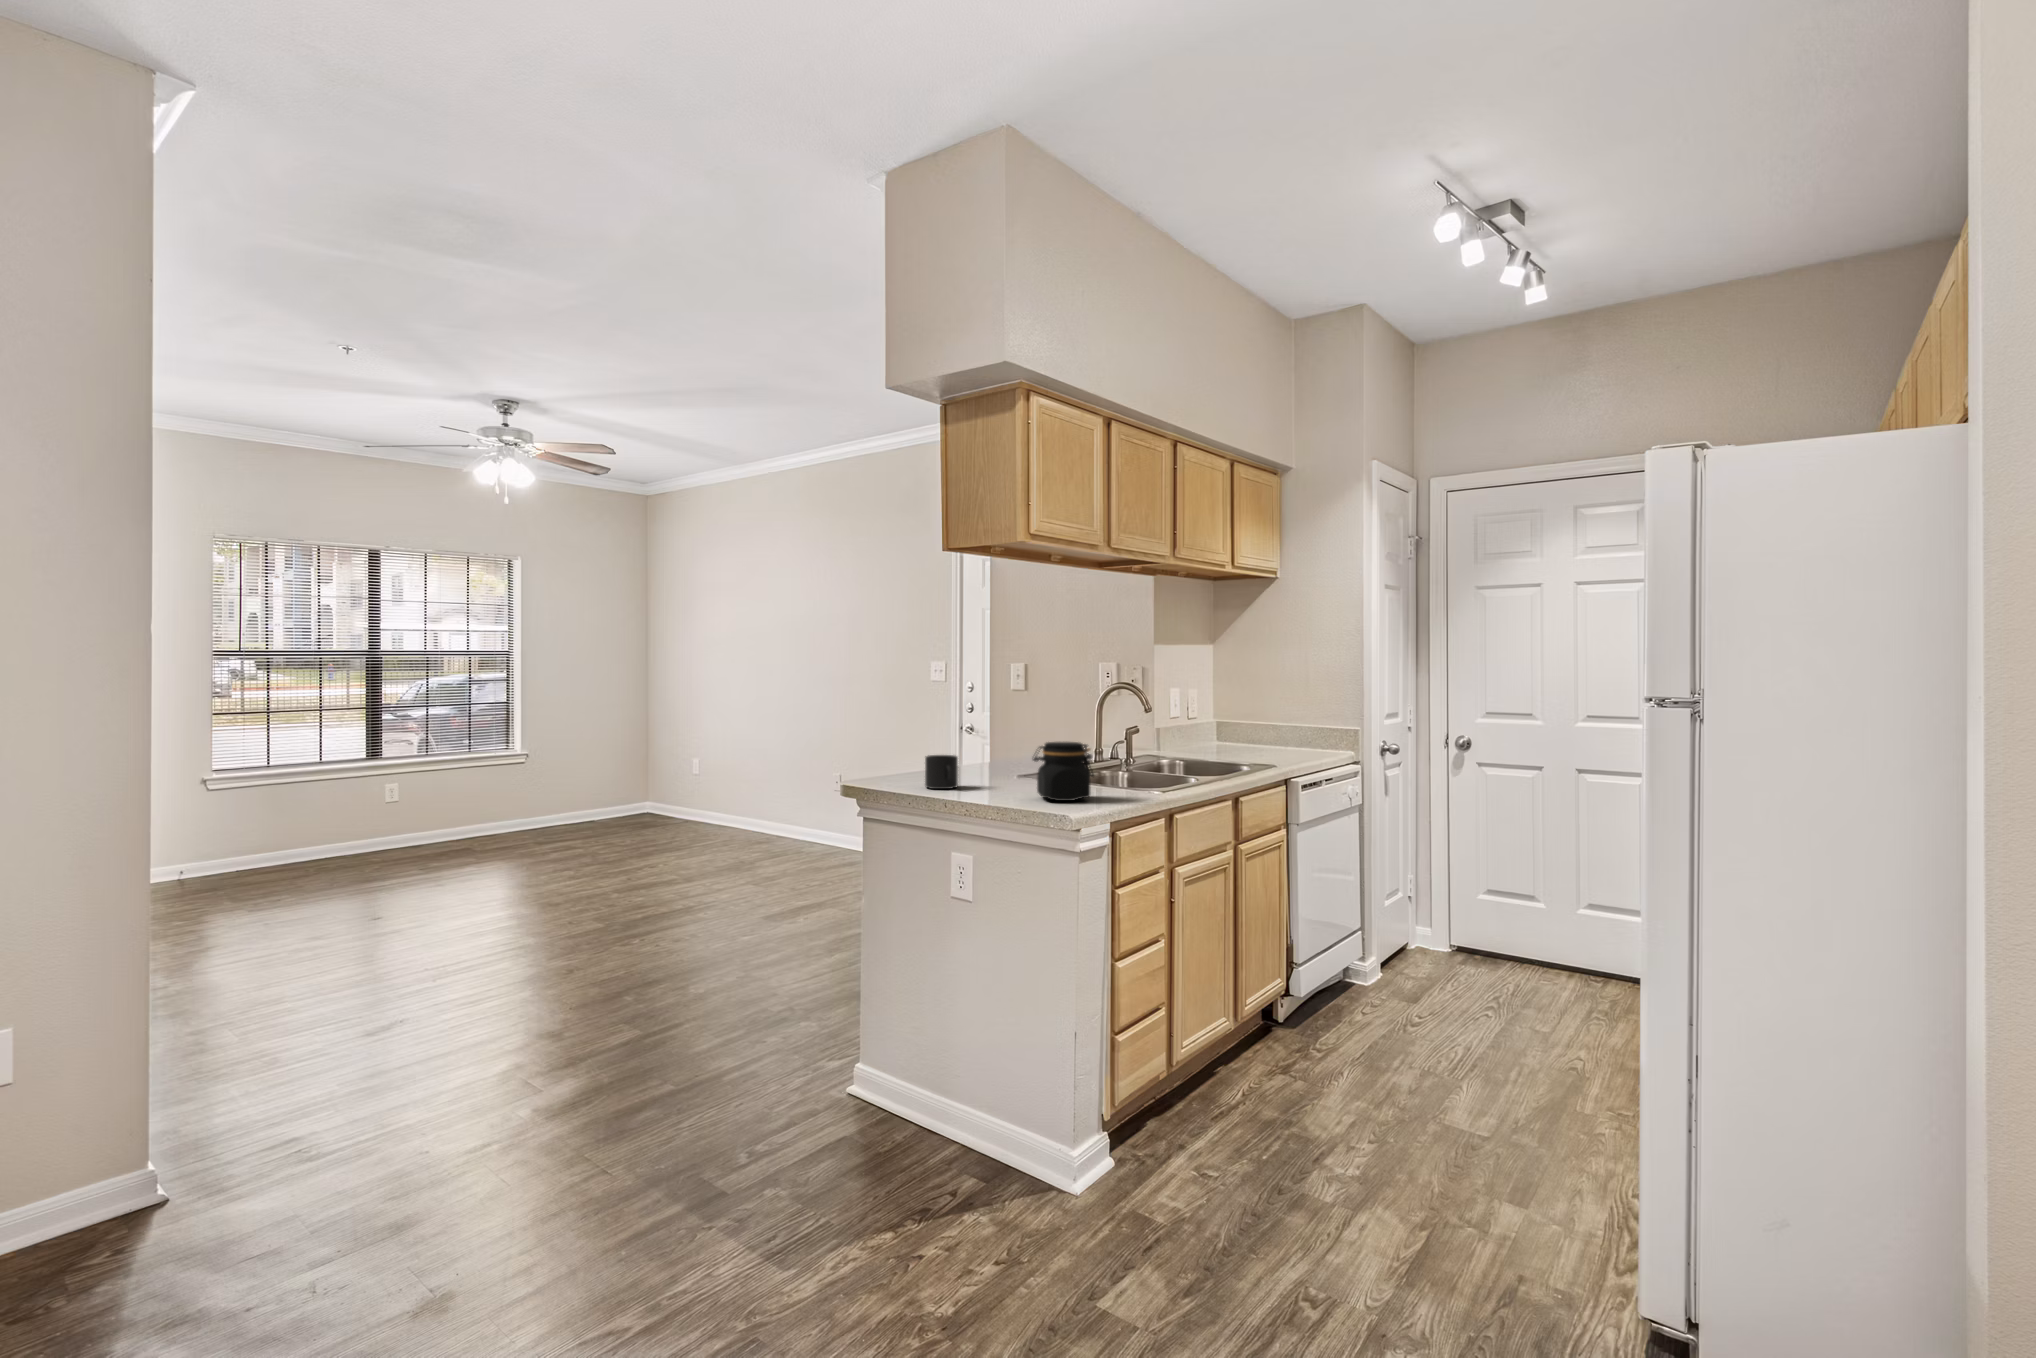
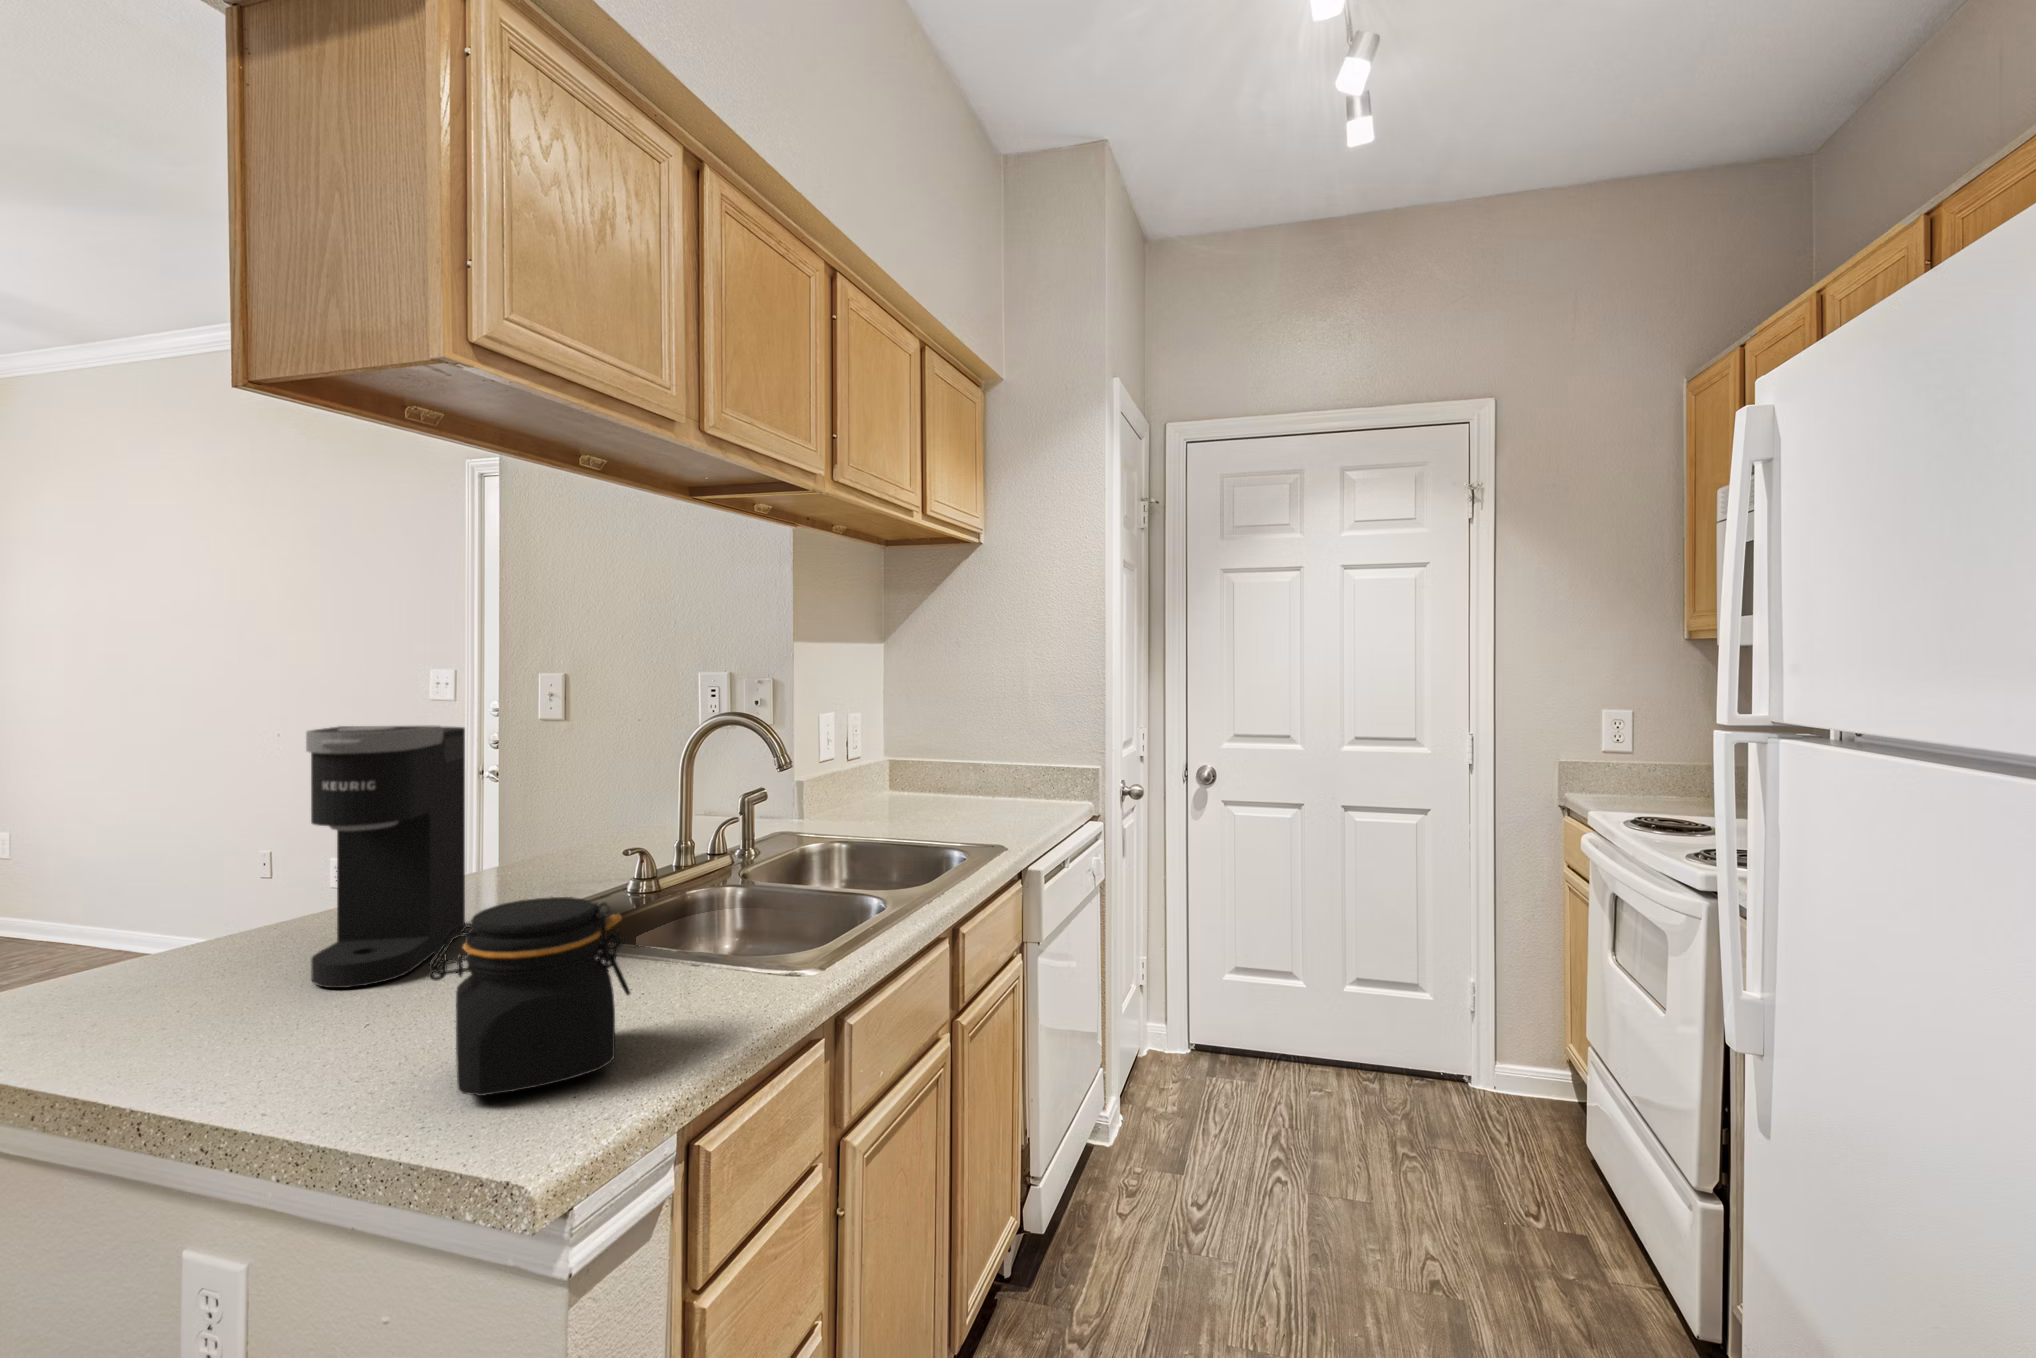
coffee maker: none [968,683,1013,783] -> present [306,726,465,988]
mug: present [925,755,958,789] -> none [118,931,242,1048]

